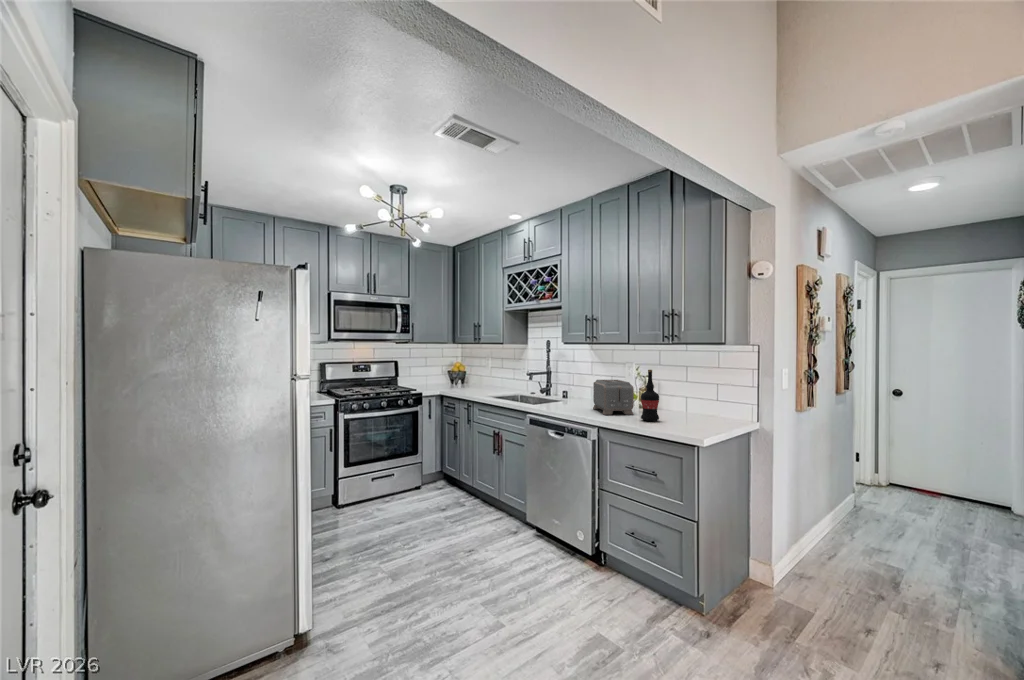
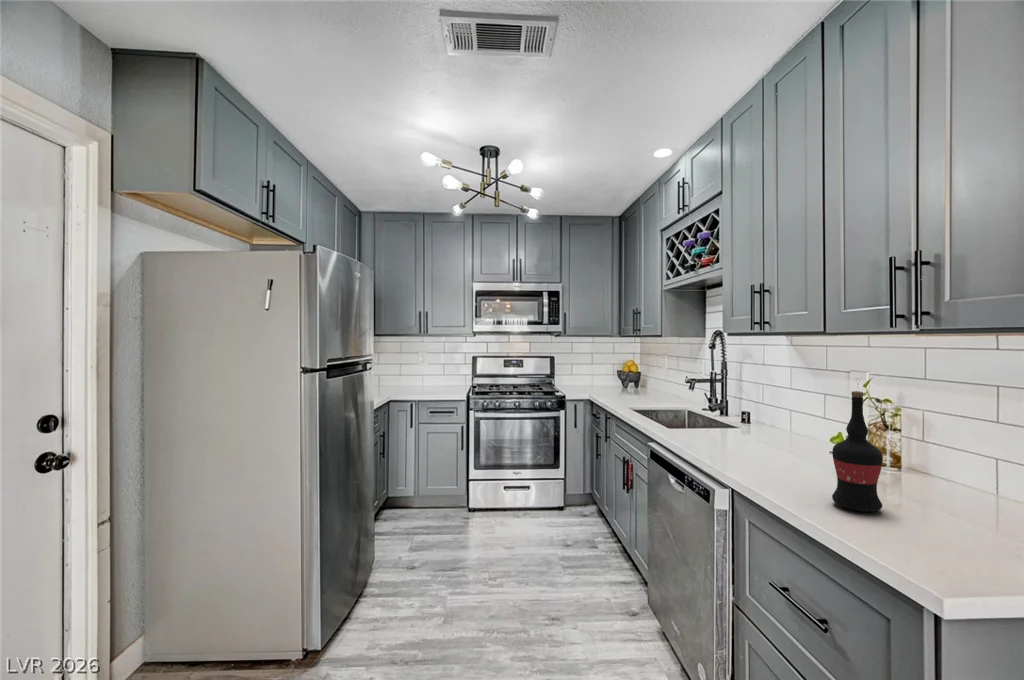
toaster: present [593,380,634,415] -> none [760,400,833,480]

